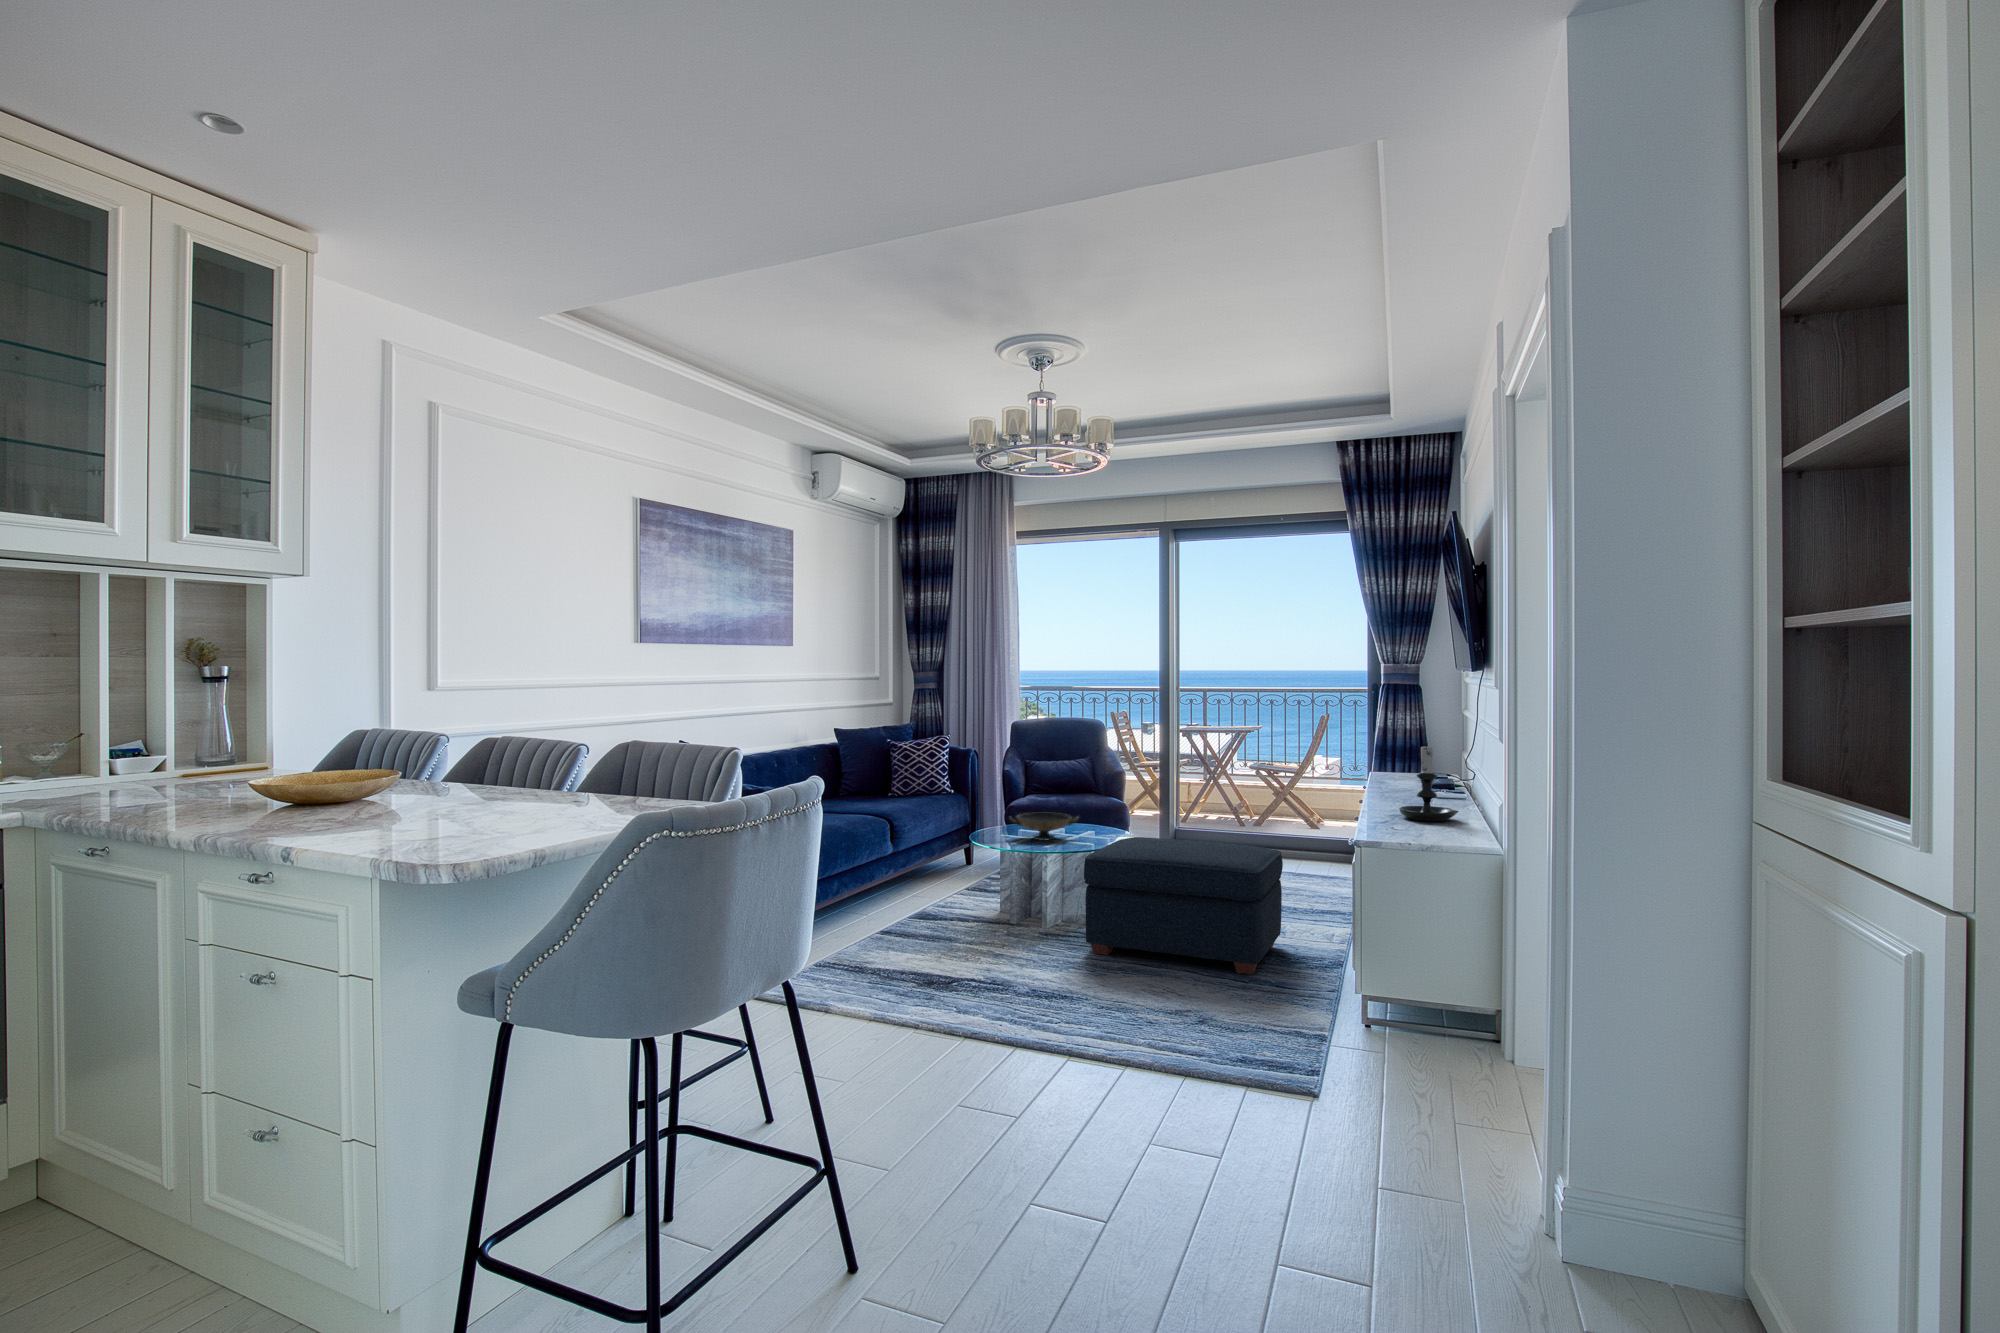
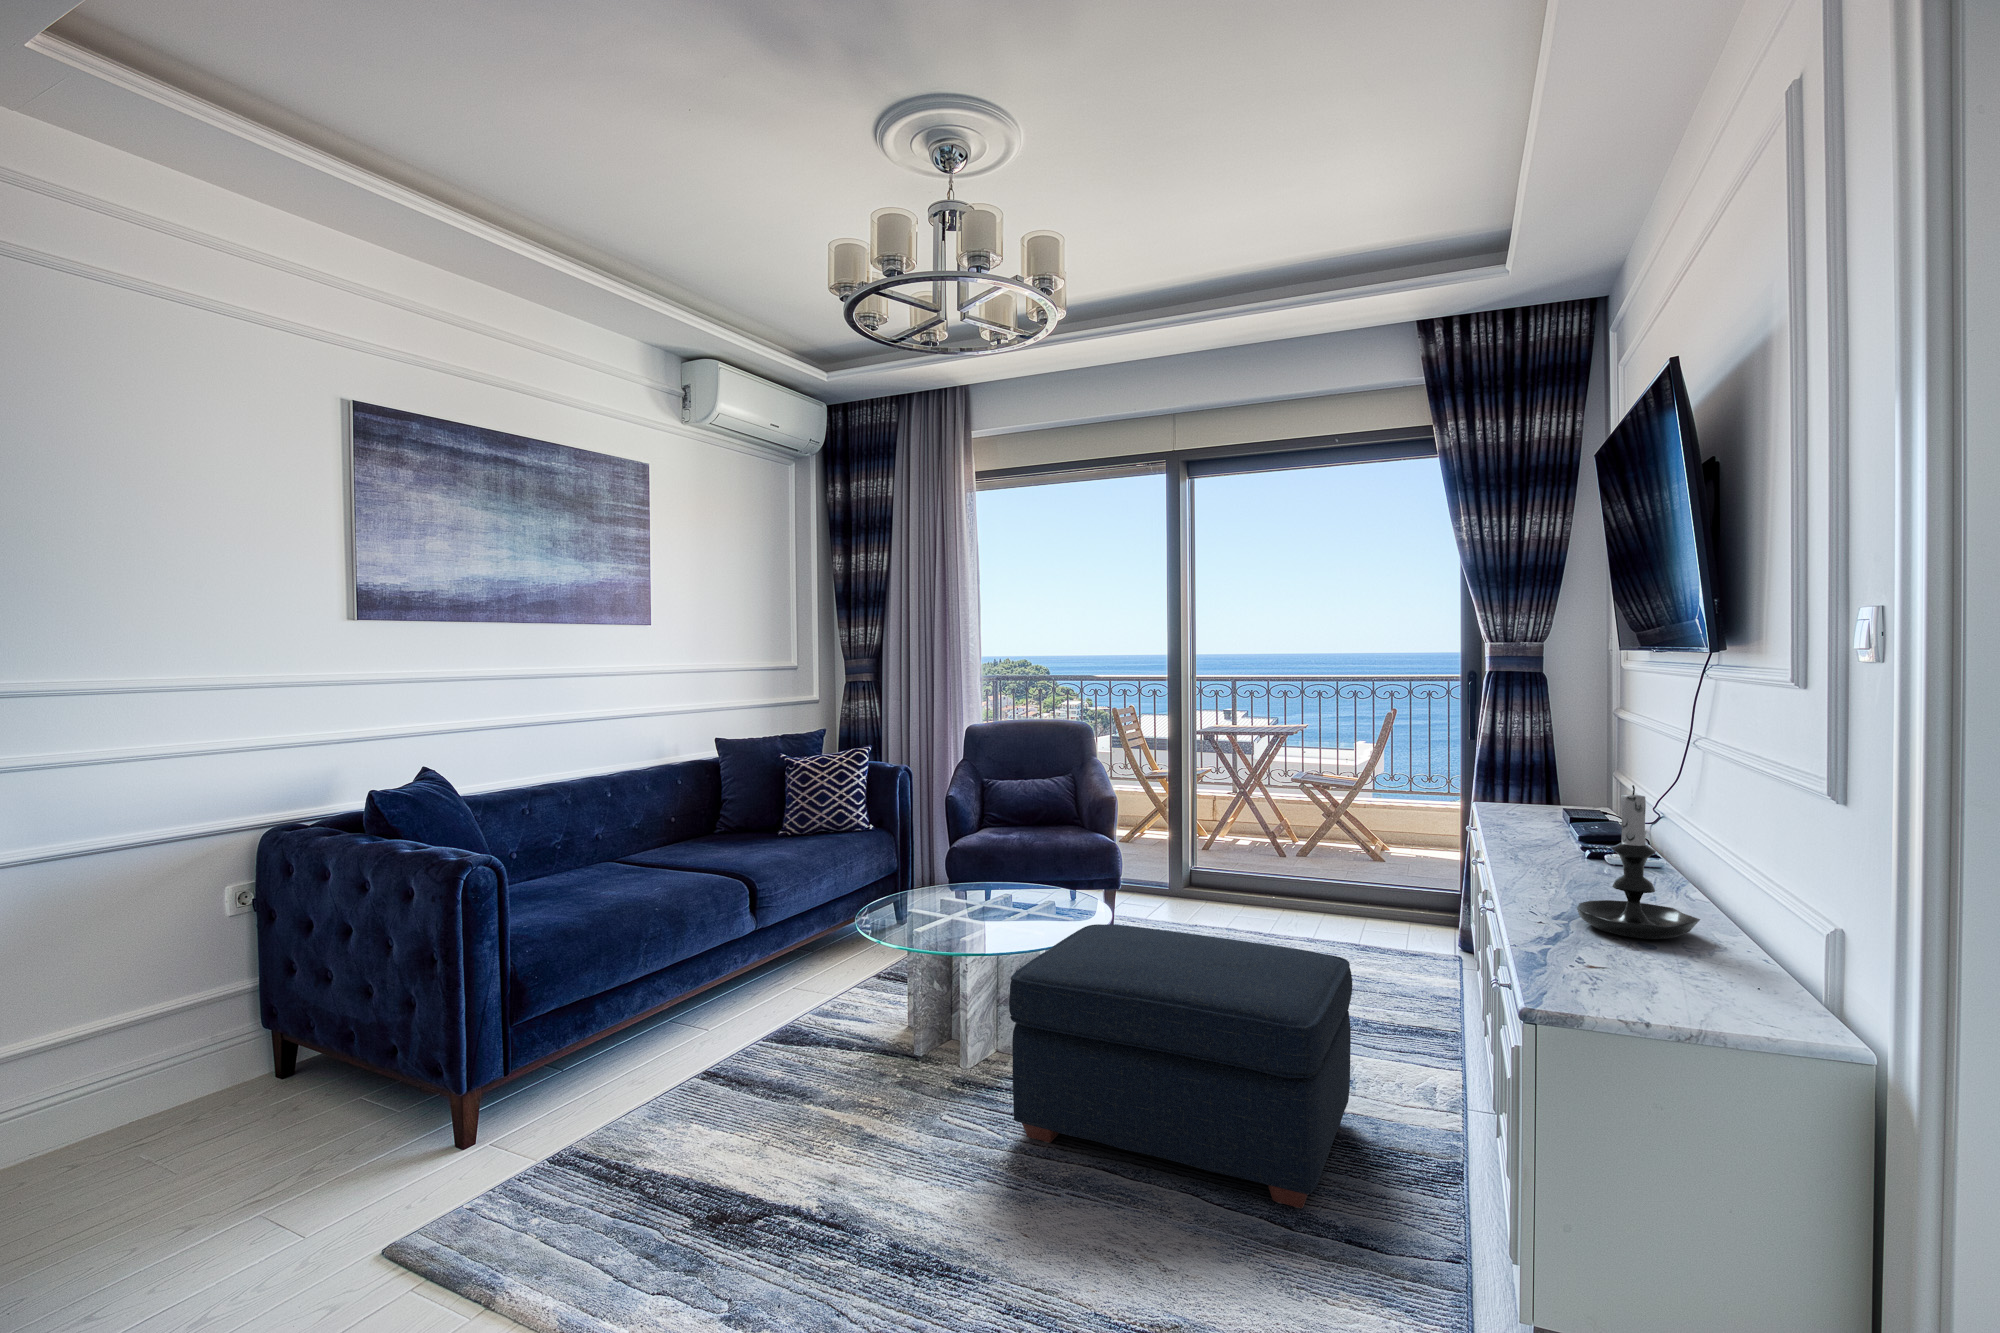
decorative bowl: present [1009,813,1079,841] -> none [918,872,1028,920]

